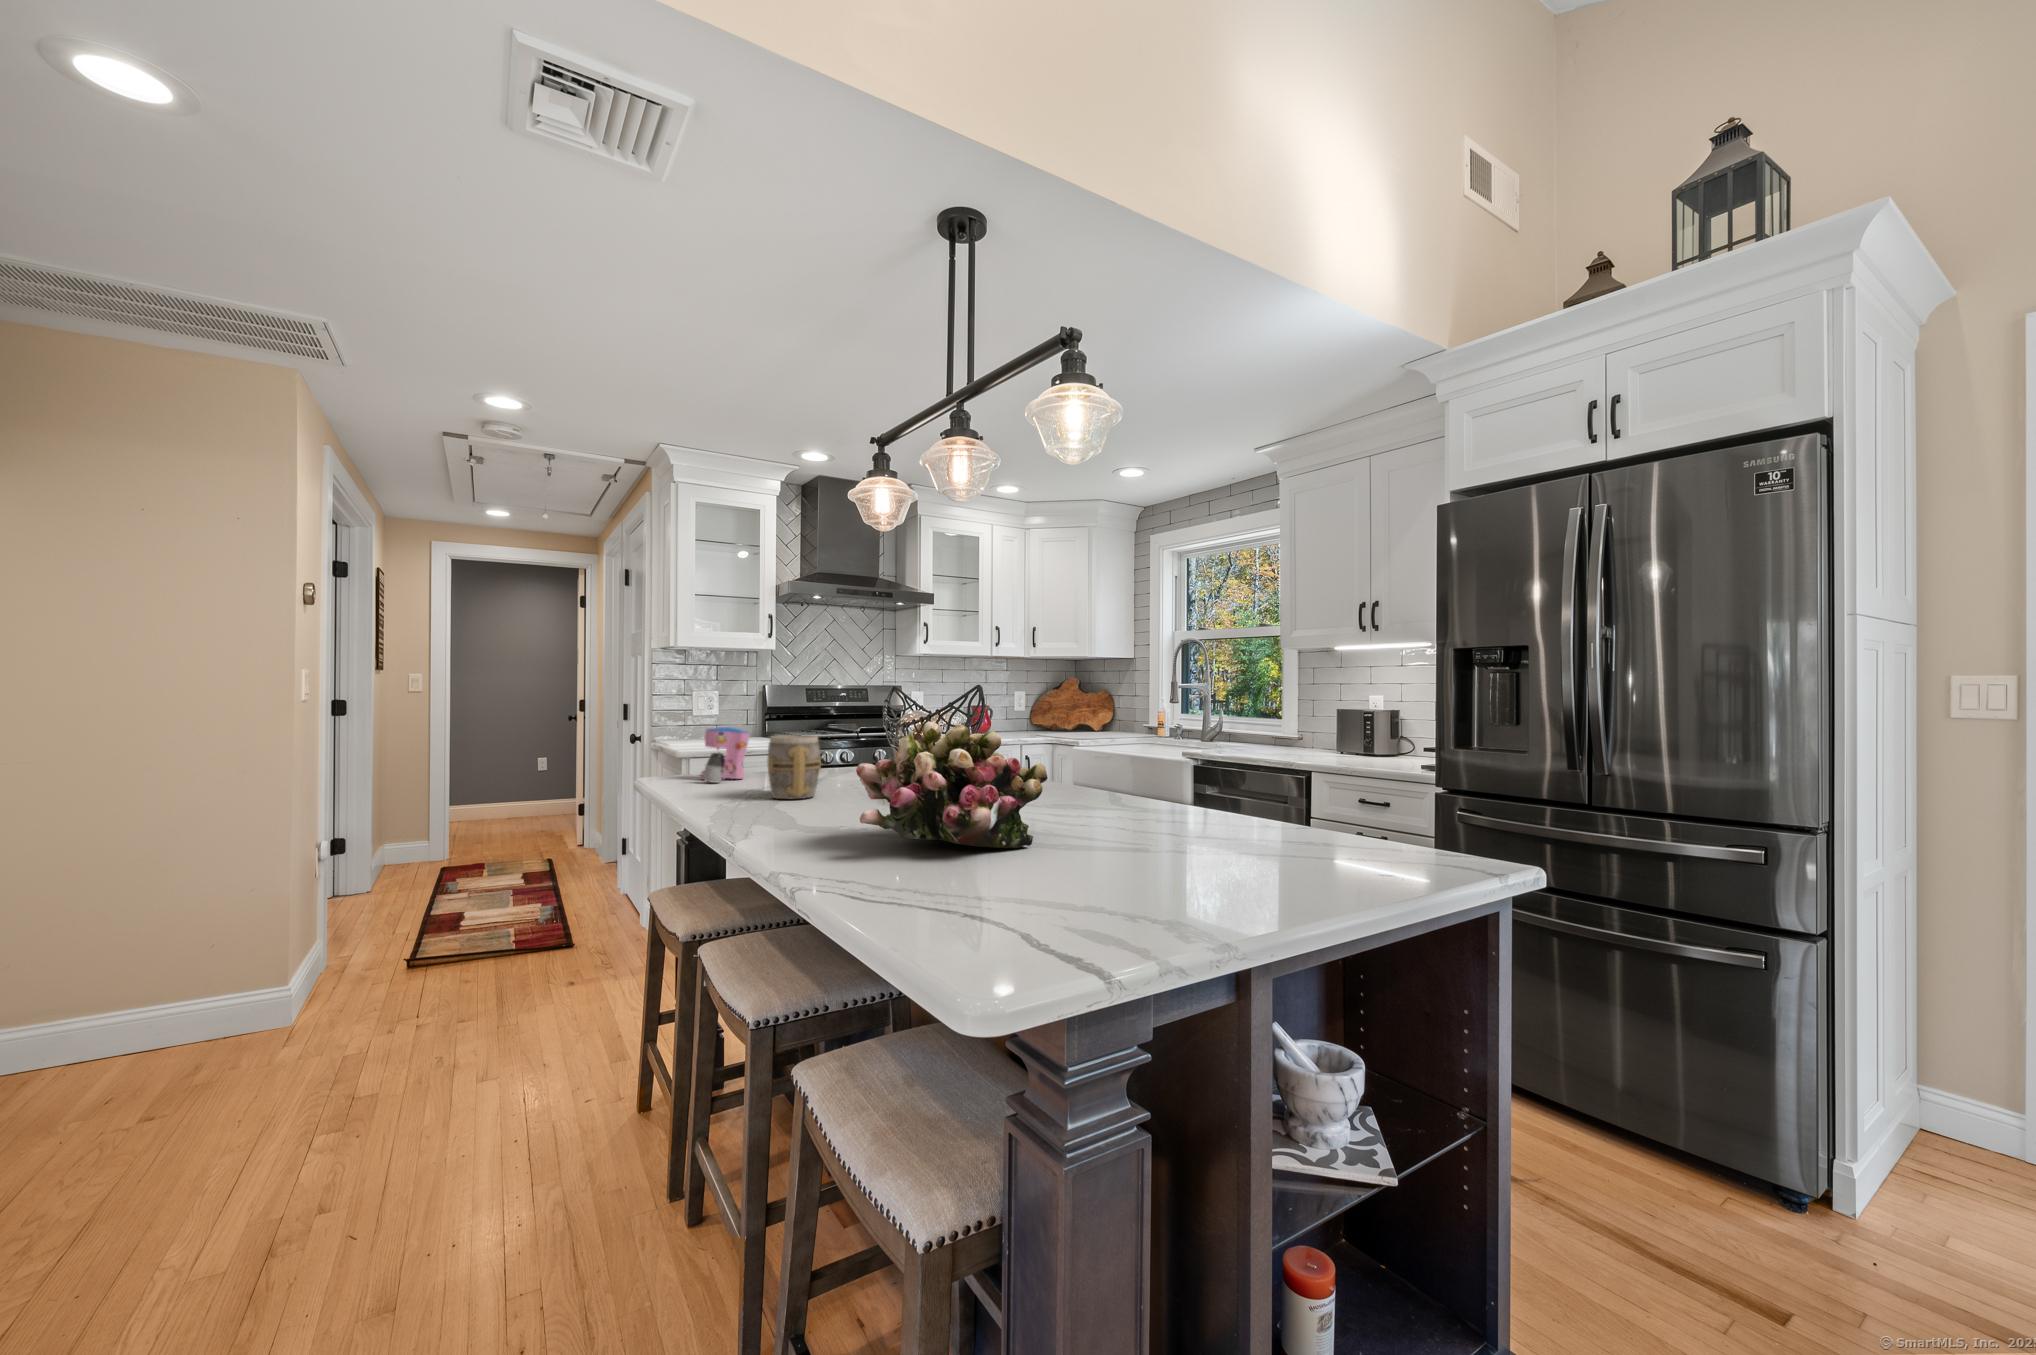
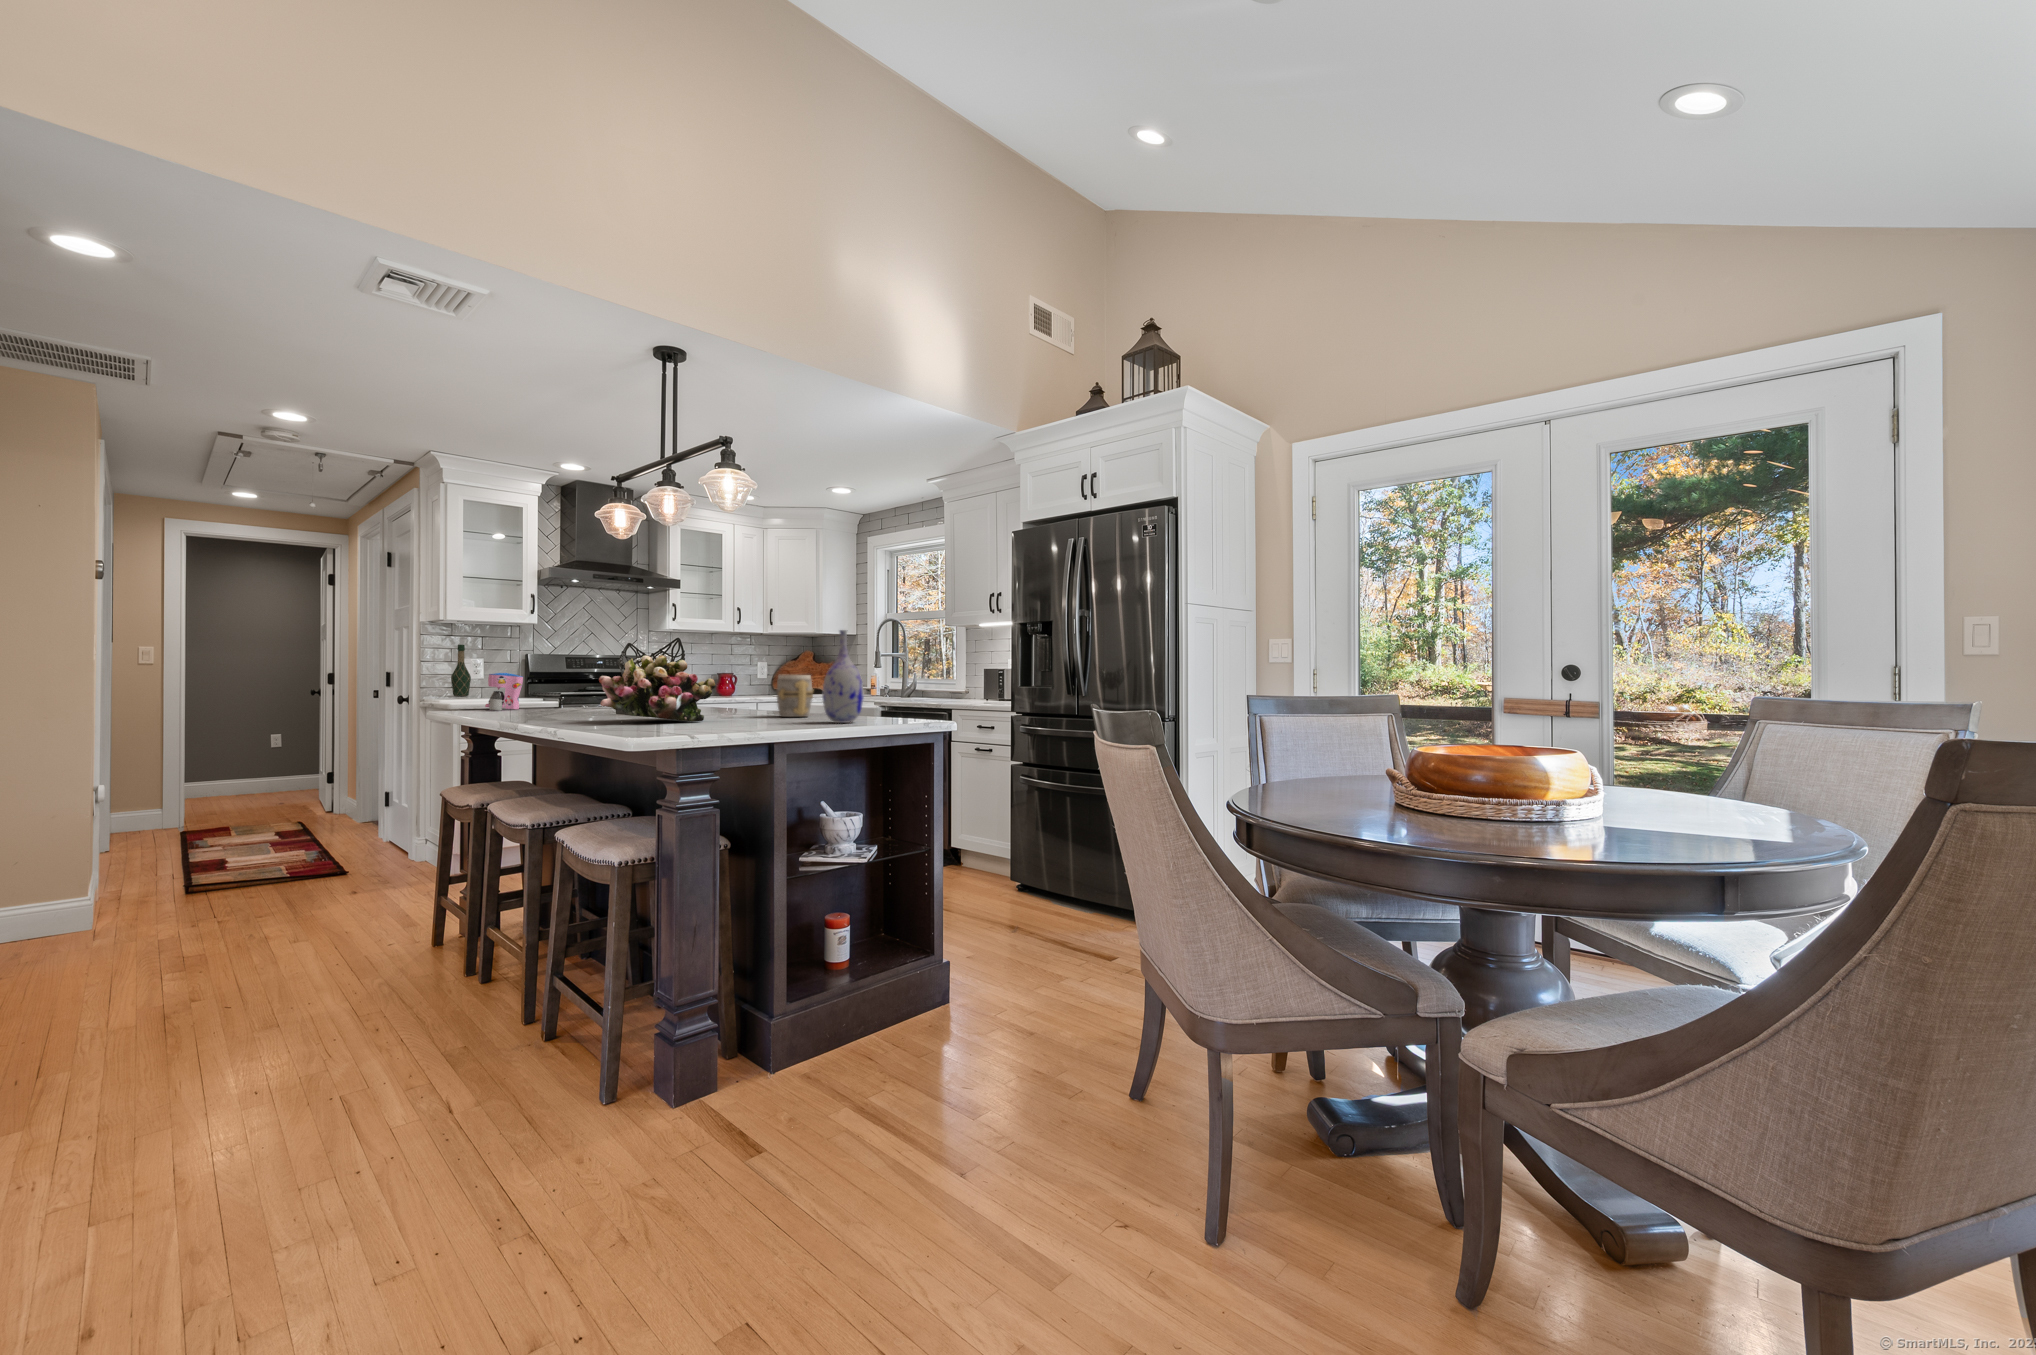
wine bottle: none [683,675,704,736] -> present [451,645,471,696]
vase: none [1259,679,1342,865] -> present [822,630,864,723]
mug: present [768,735,821,799] -> present [777,675,813,717]

